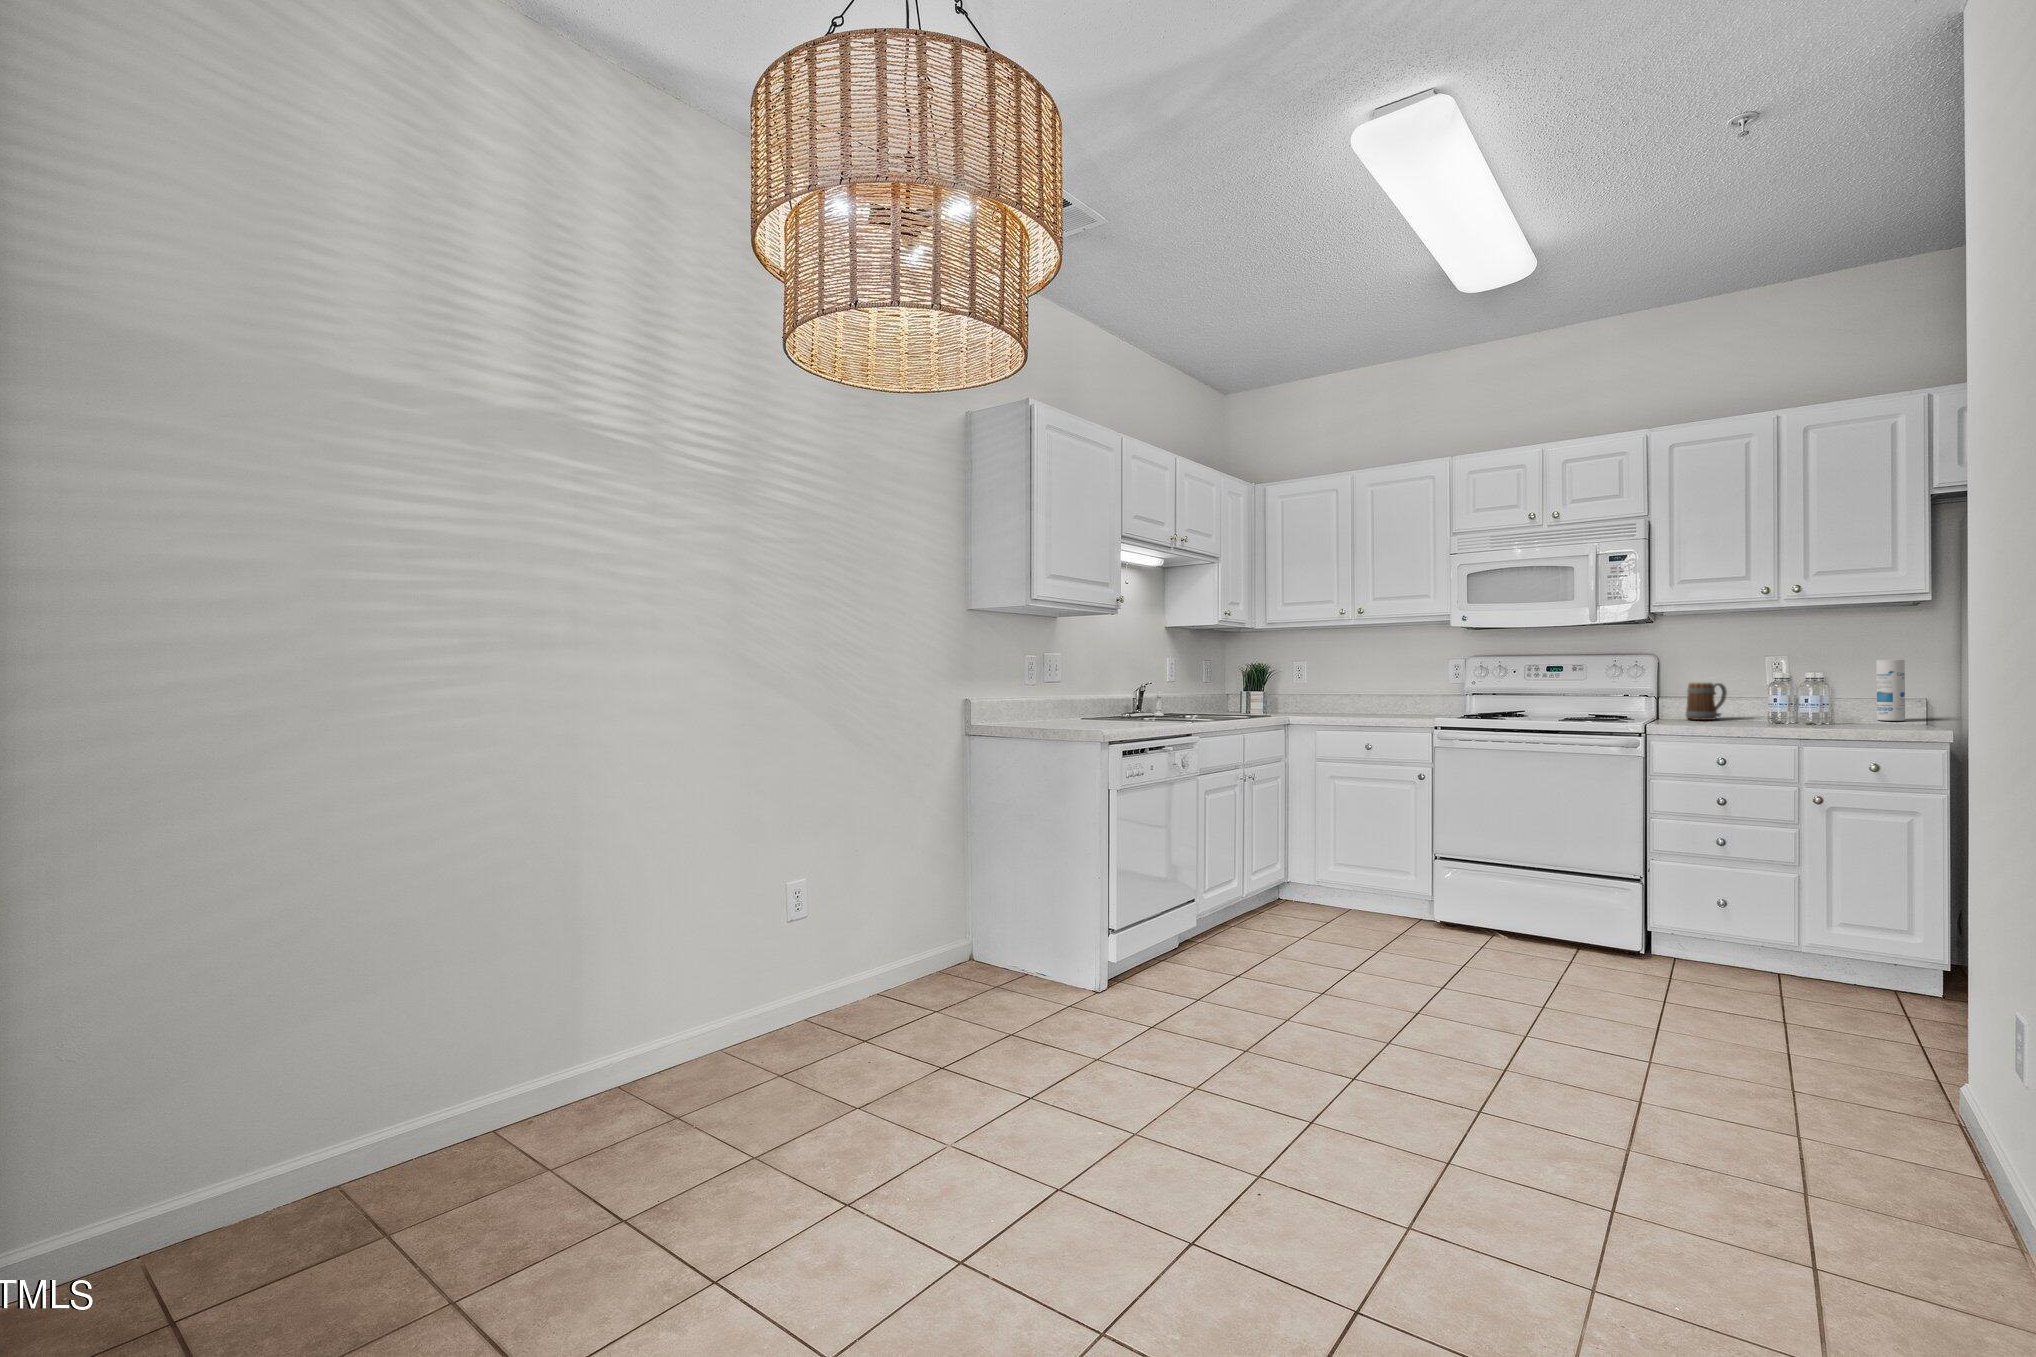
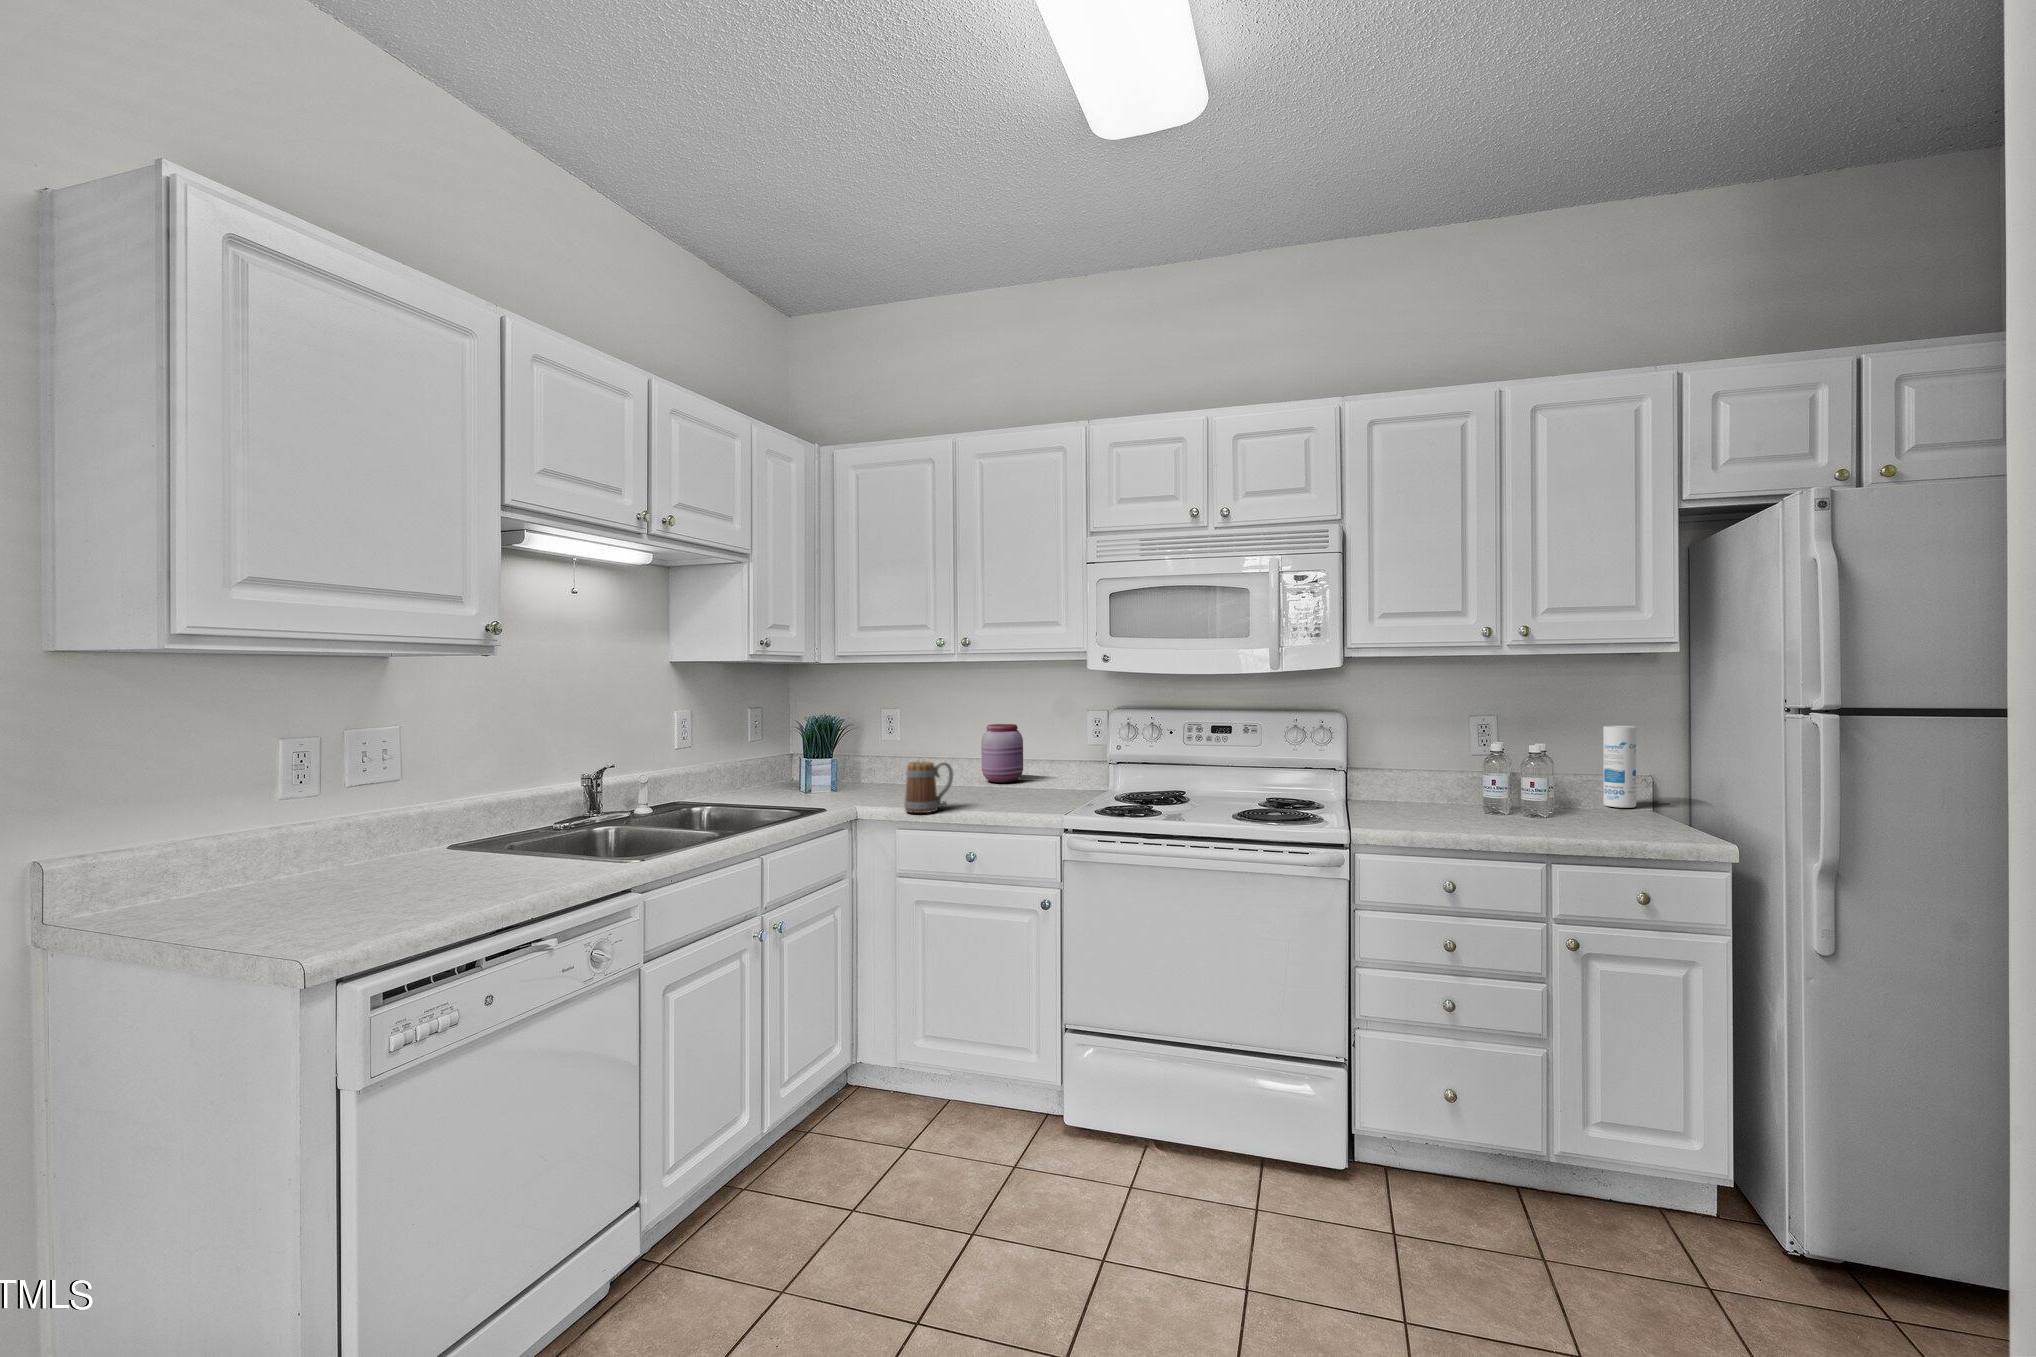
jar: none [1371,670,1403,710] -> present [981,724,1023,782]
mug: present [1686,683,1727,720] -> present [904,761,953,813]

